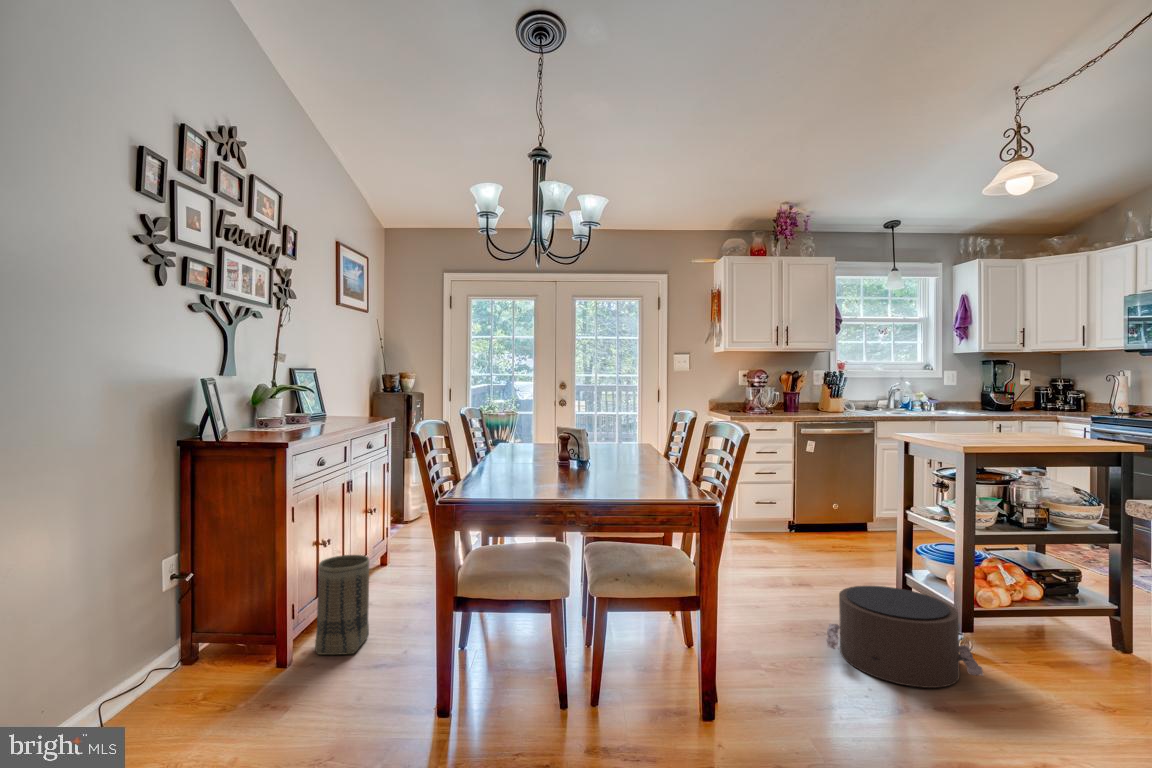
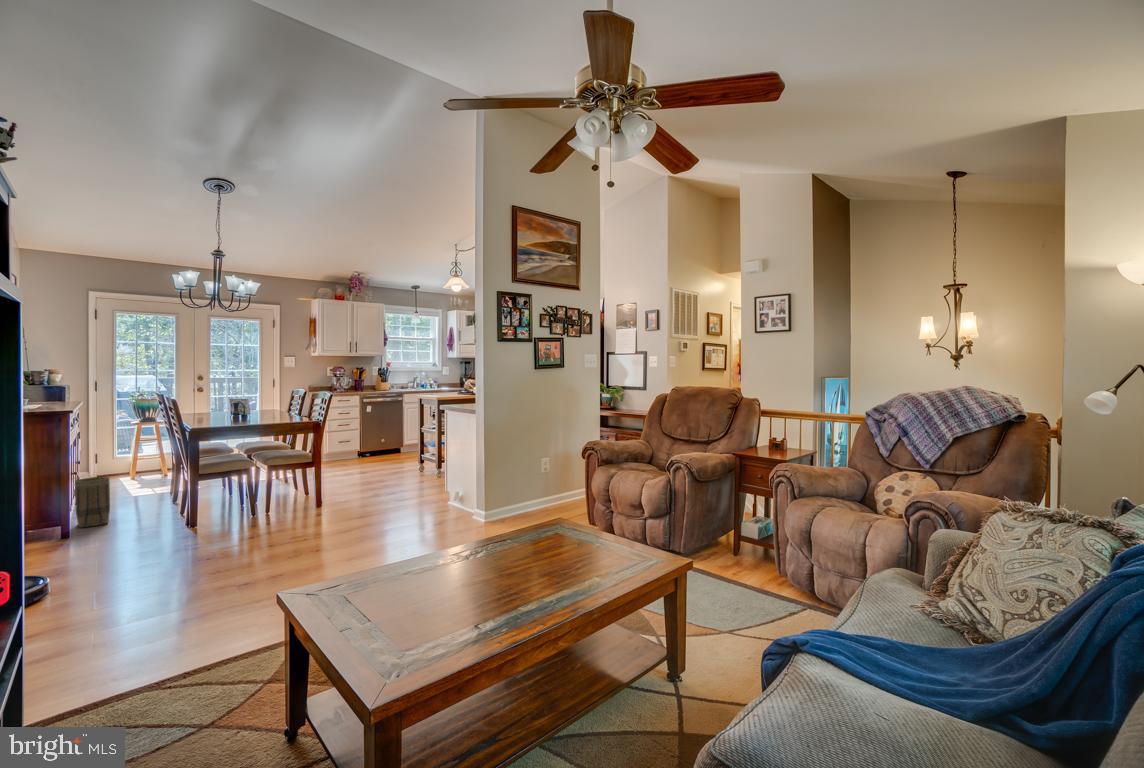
pouf: present [827,586,983,688] -> none [360,460,413,489]

